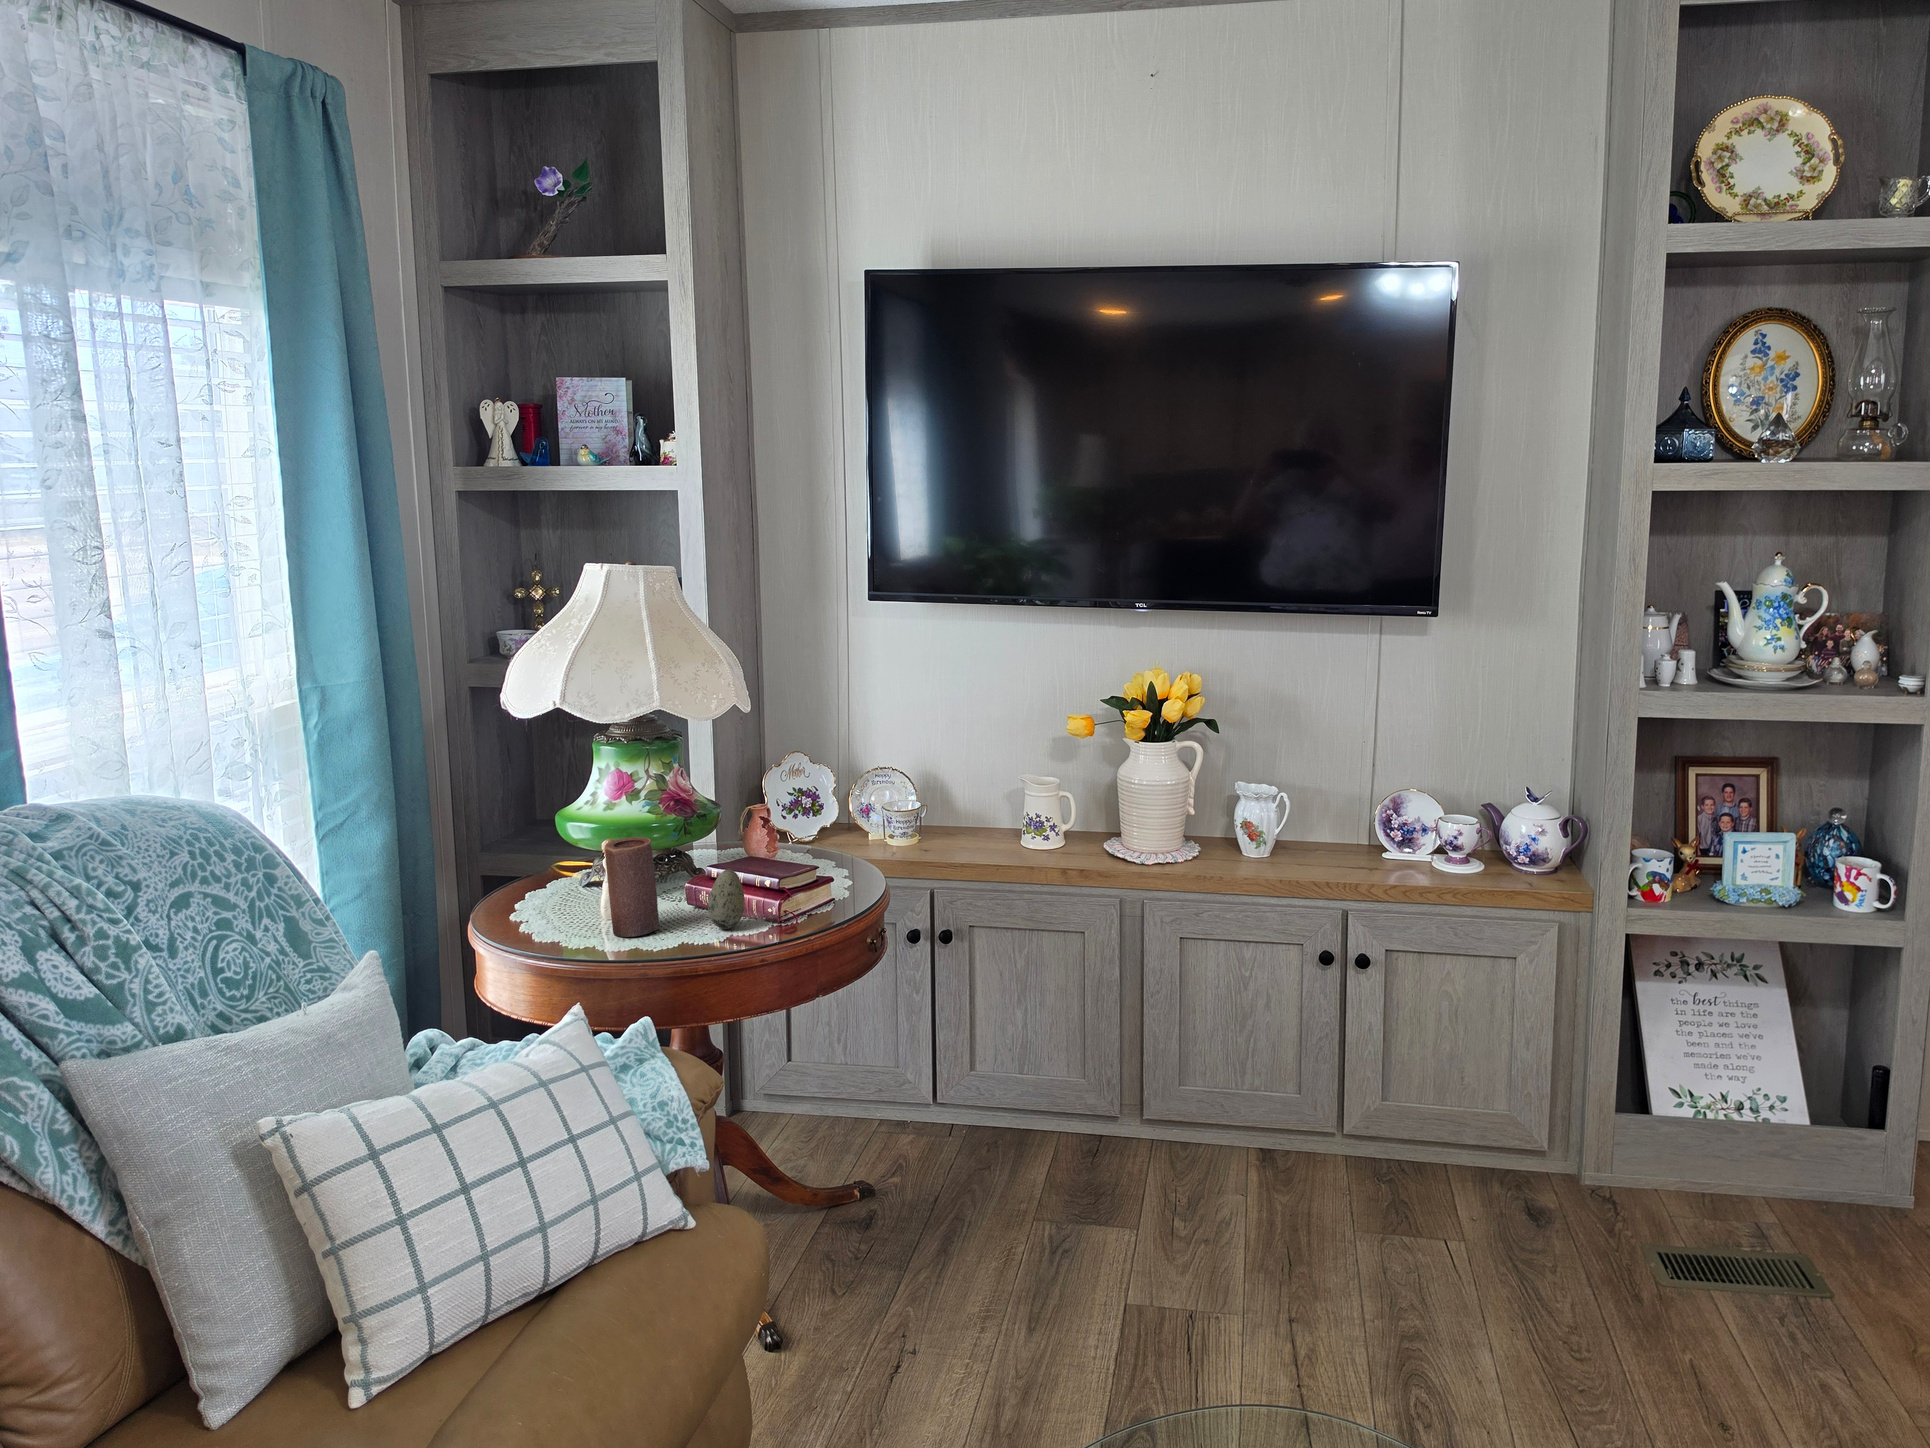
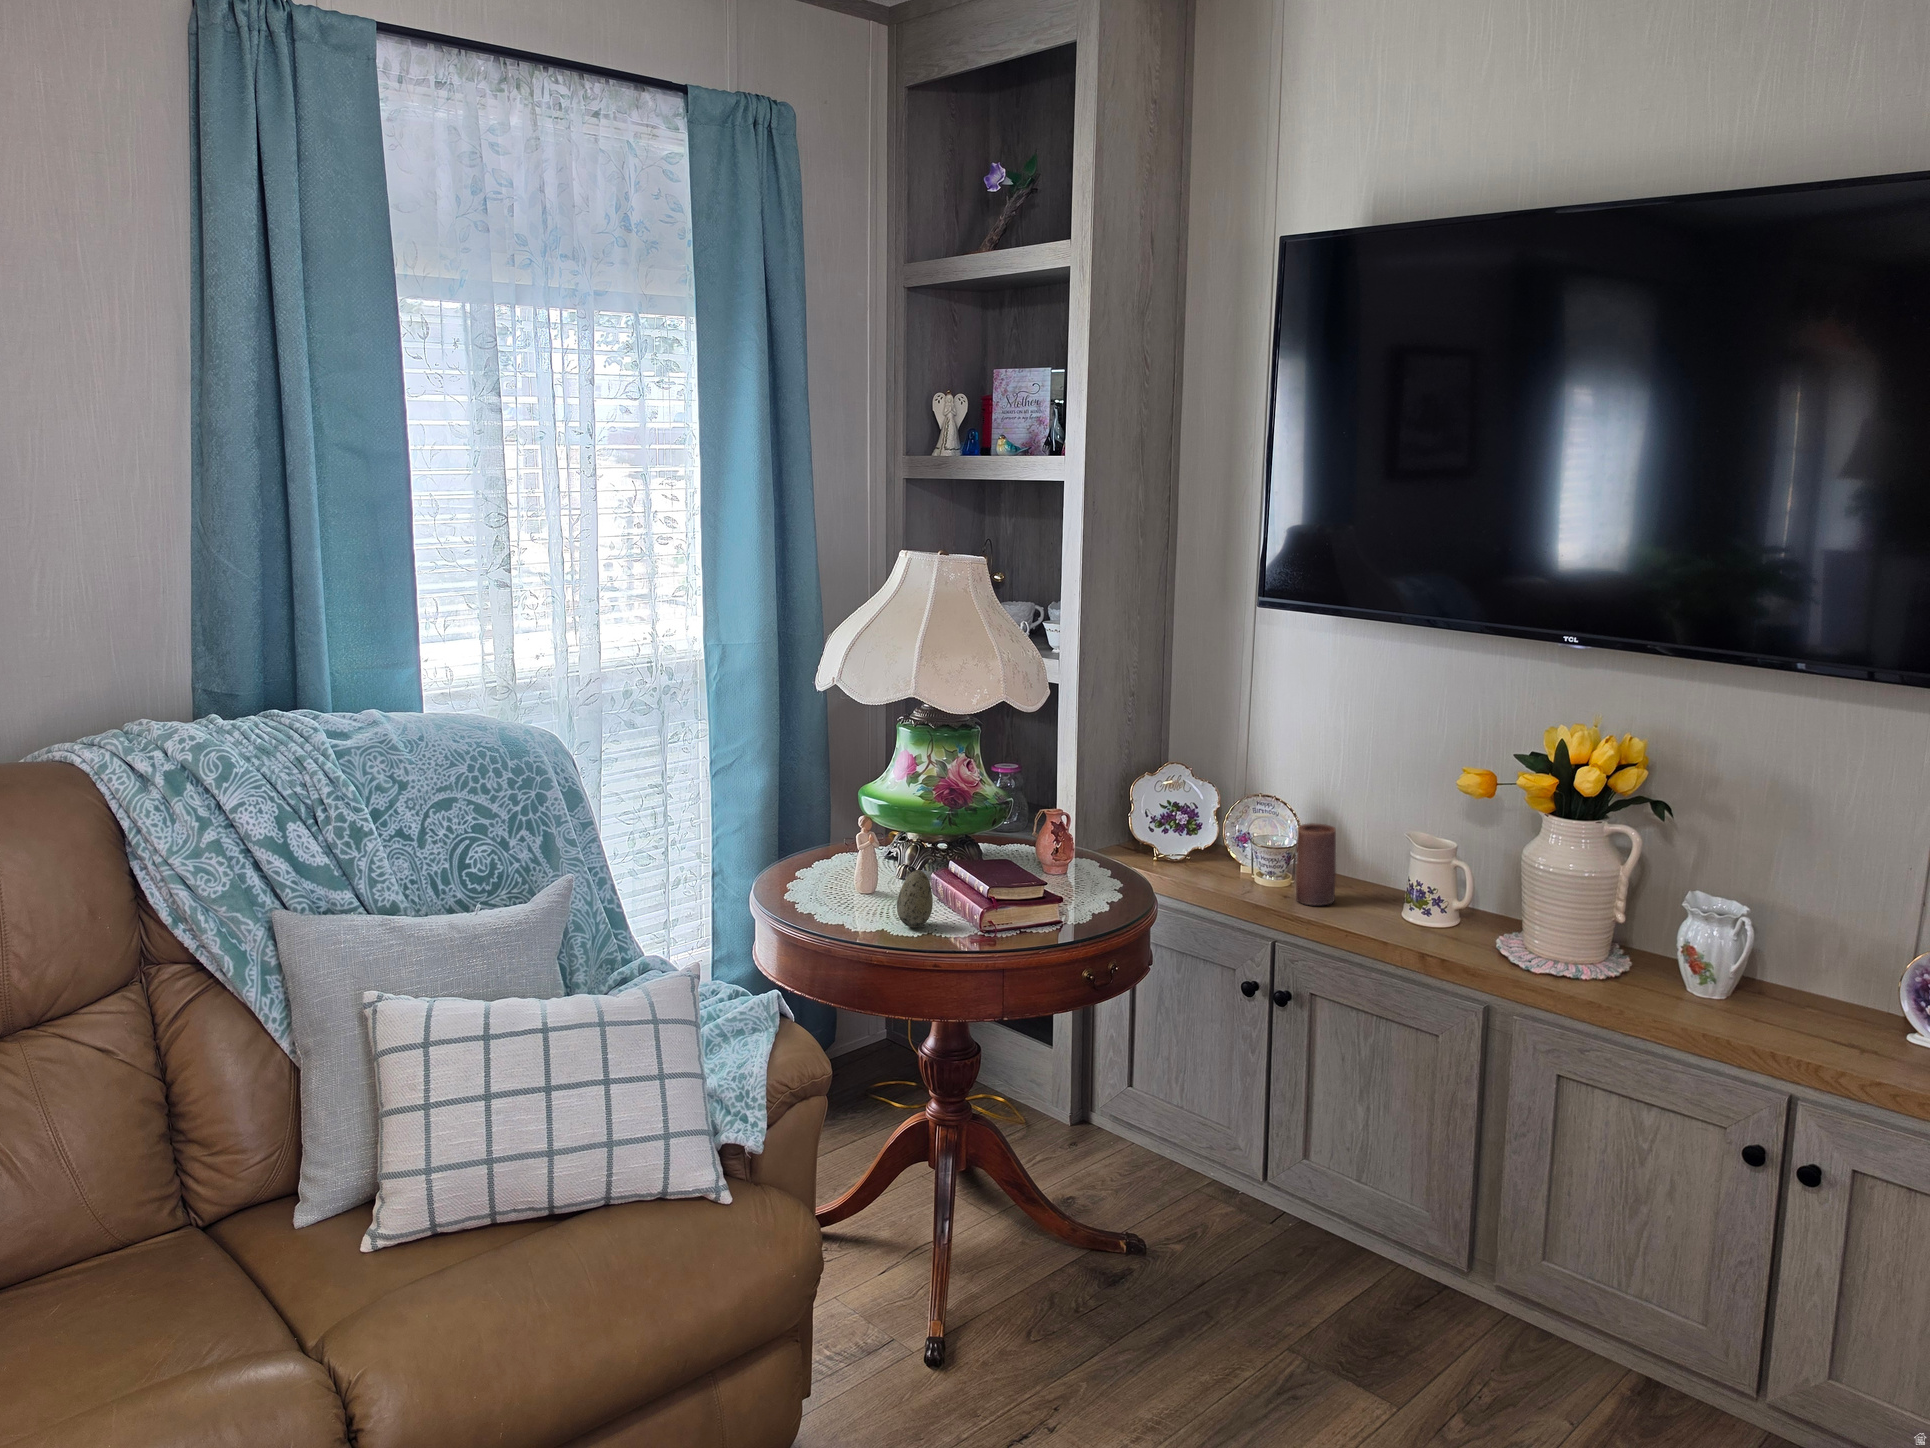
candle: present [605,837,659,937] -> present [1296,823,1336,905]

